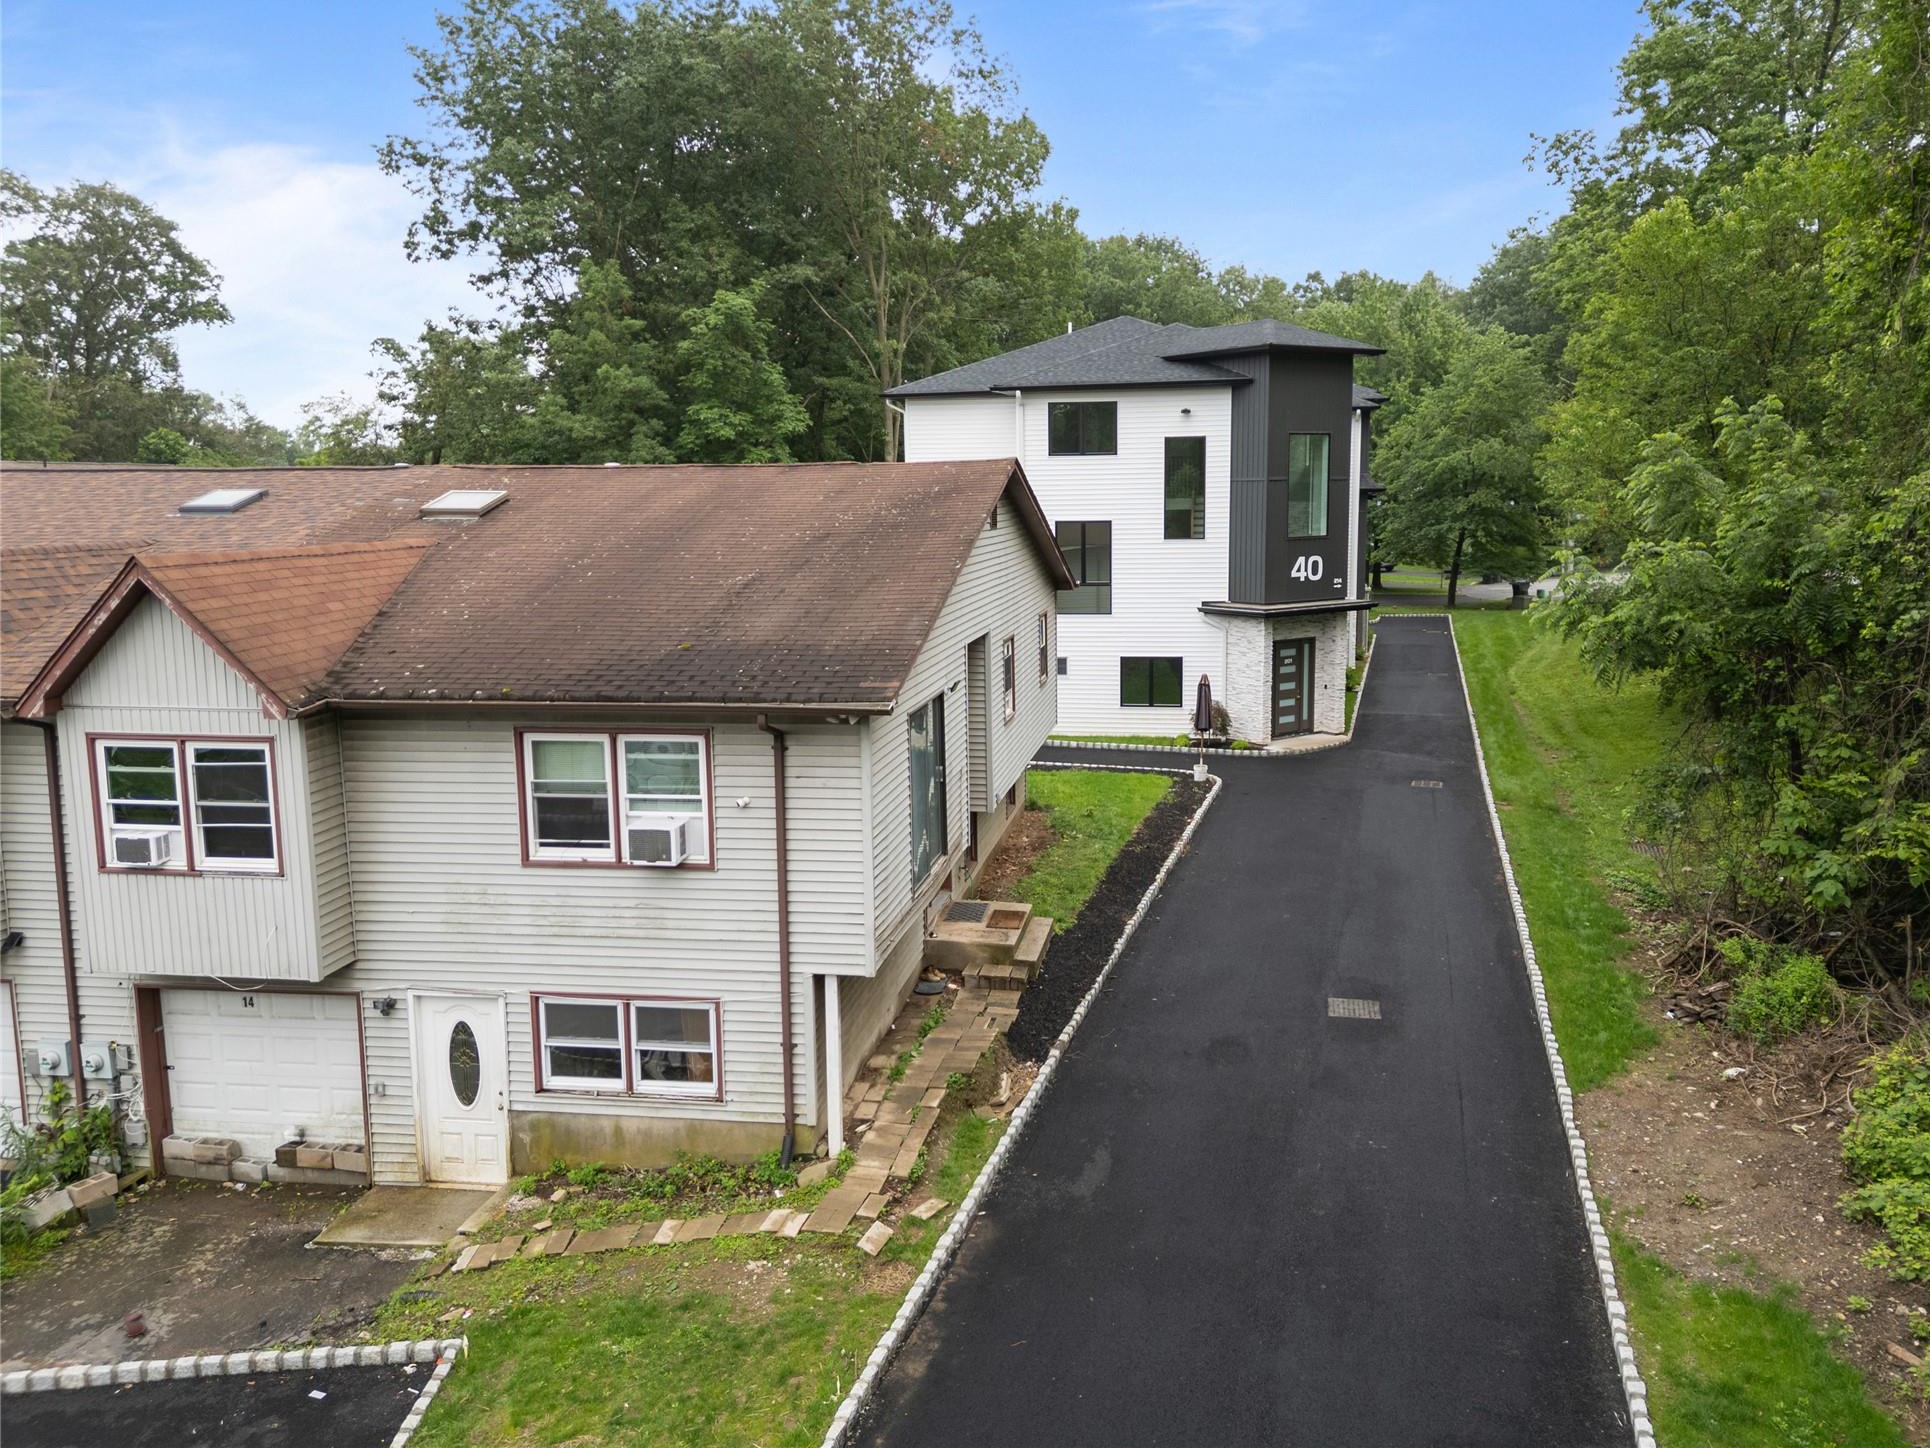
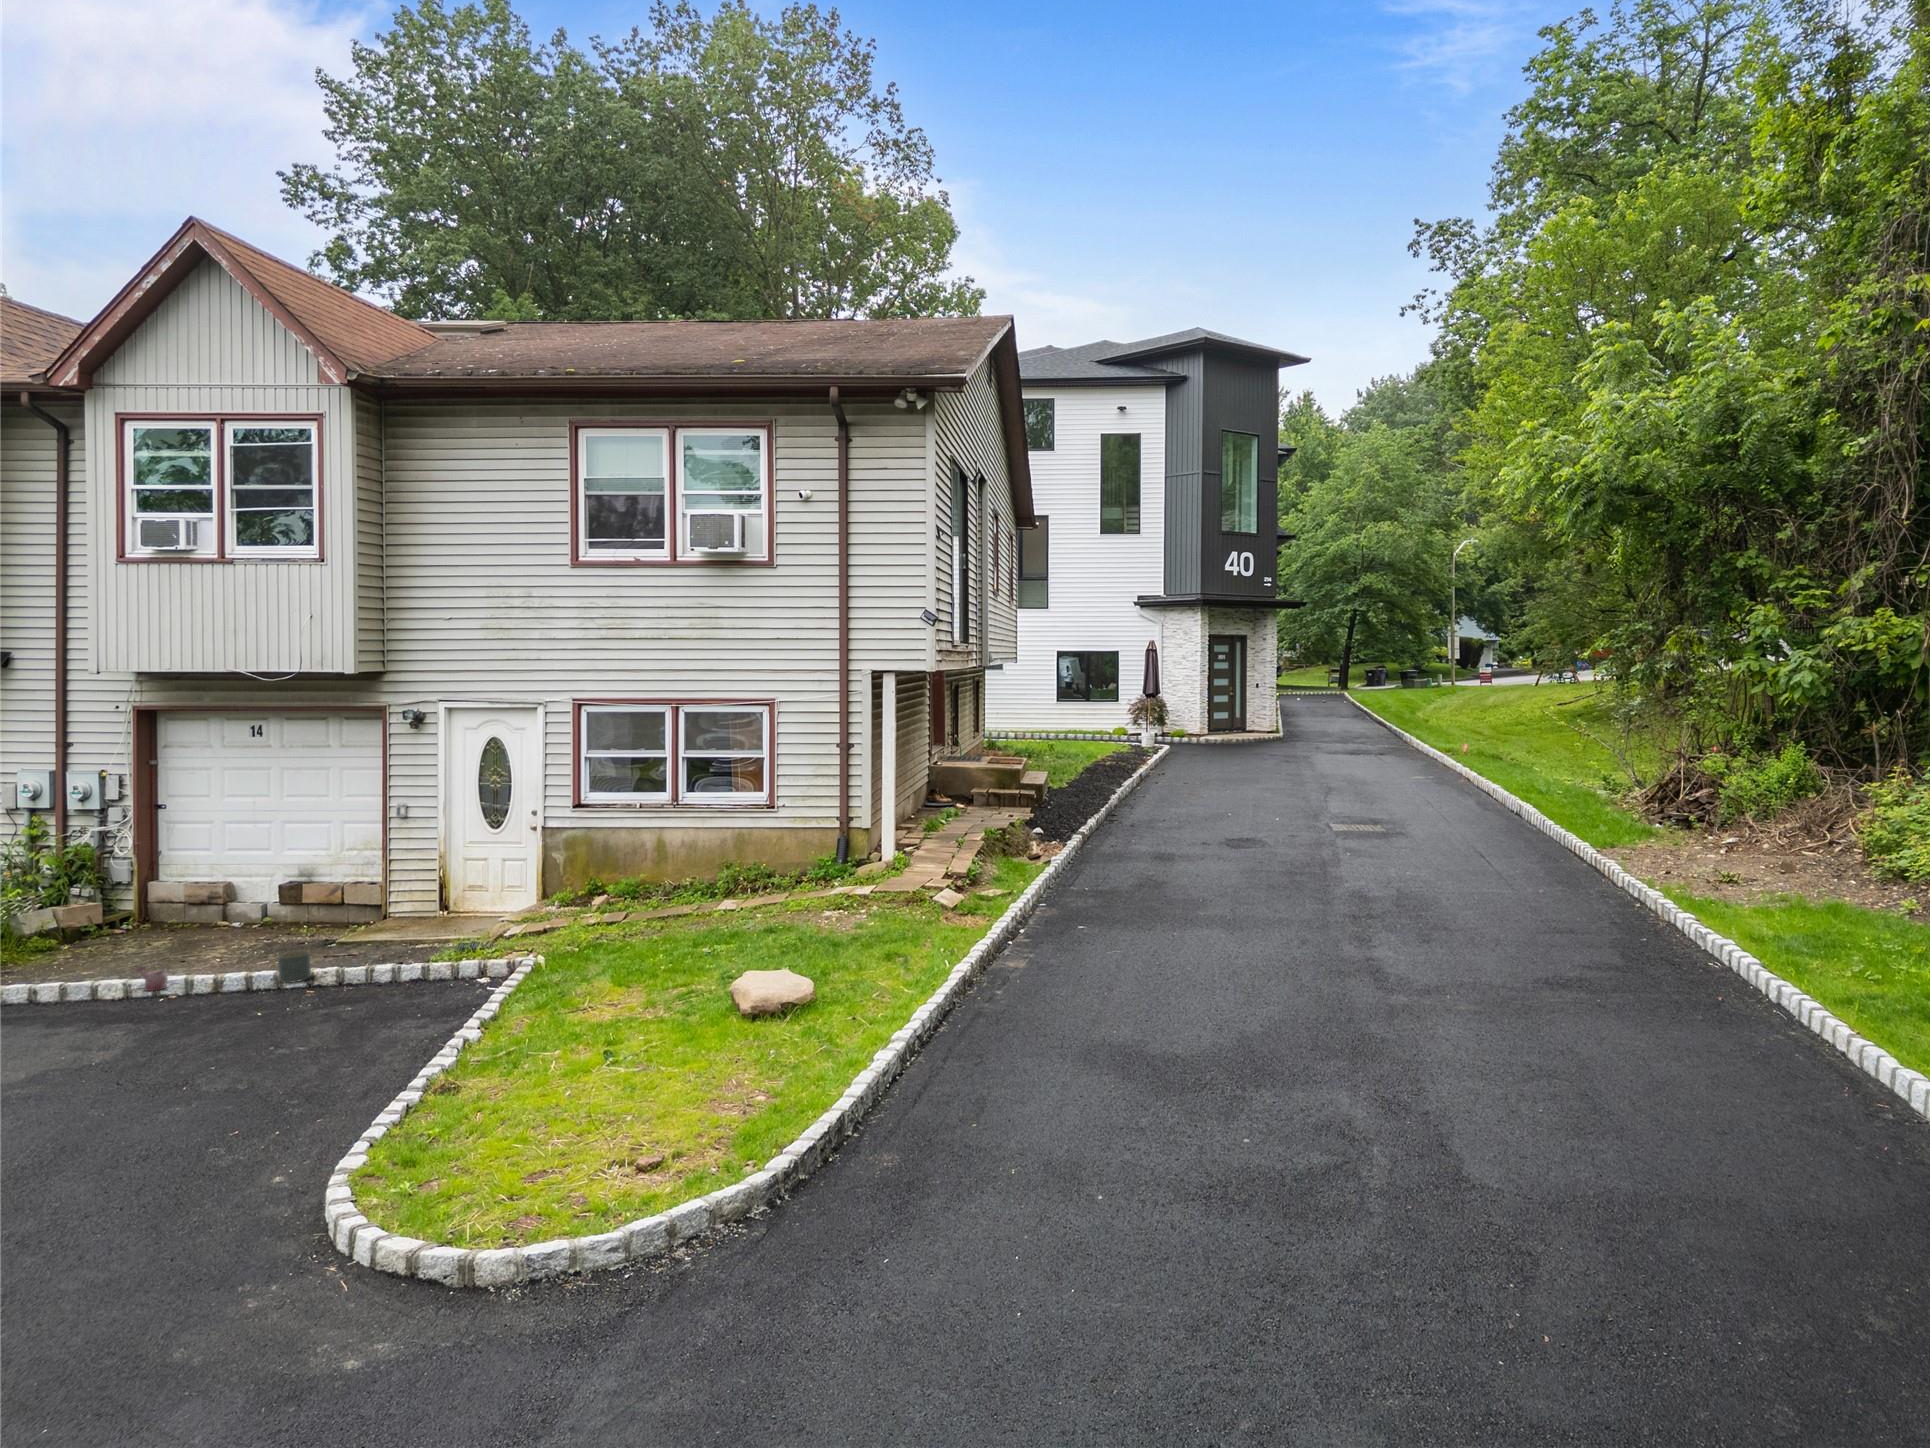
planter: present [87,1196,116,1226] -> present [277,950,311,983]

